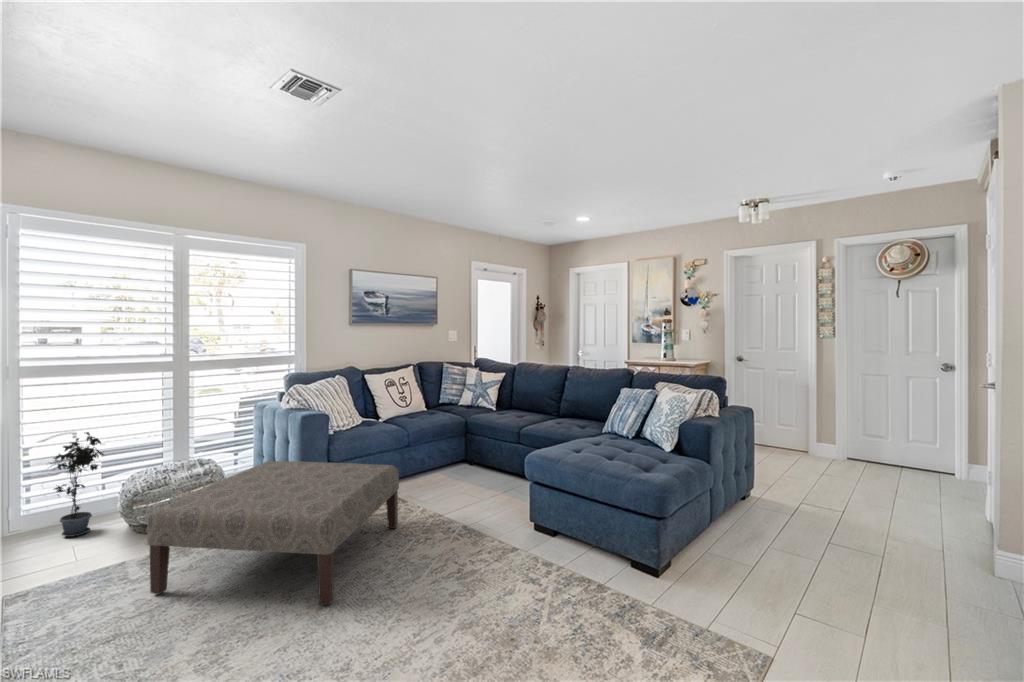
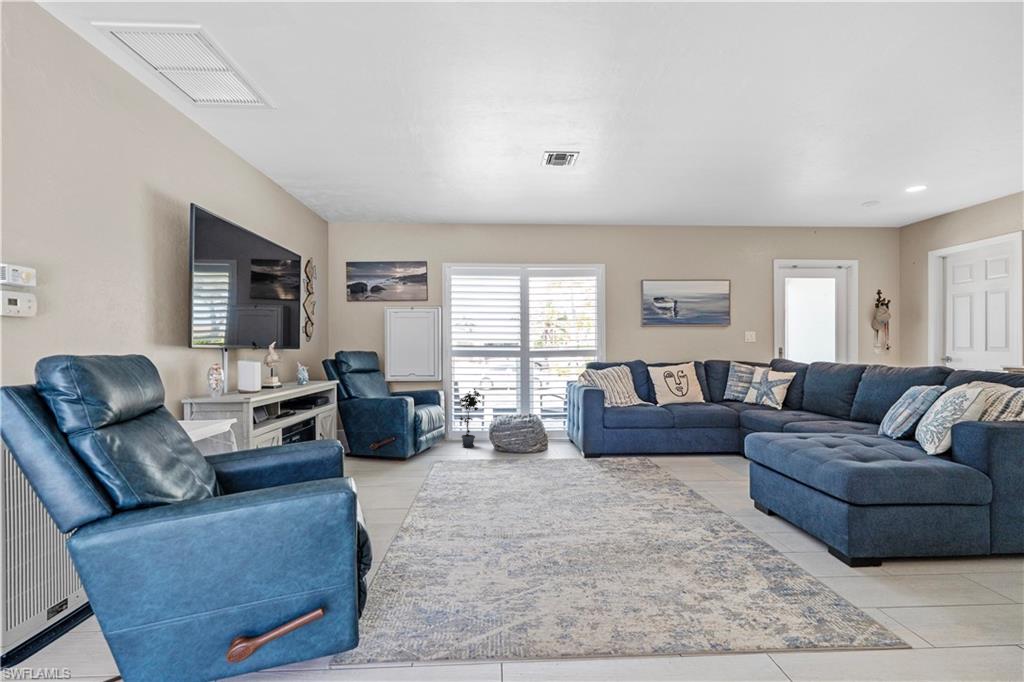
ottoman: present [147,461,399,605] -> none [483,417,641,503]

